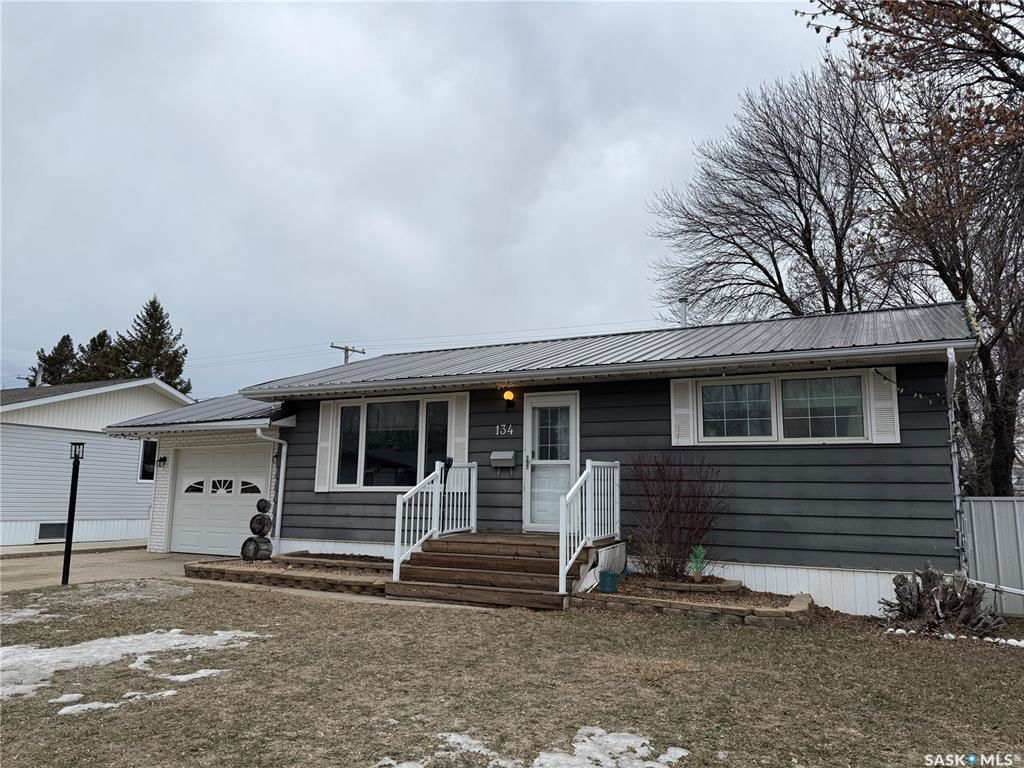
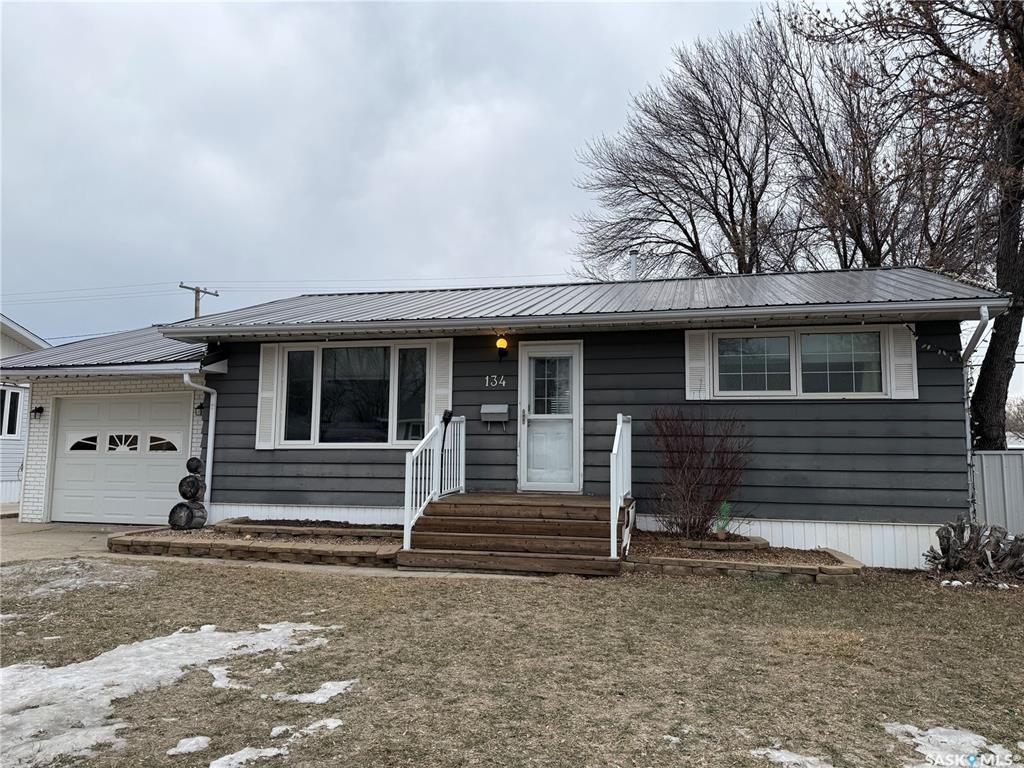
watering can: present [594,567,632,593] -> none [635,526,681,555]

